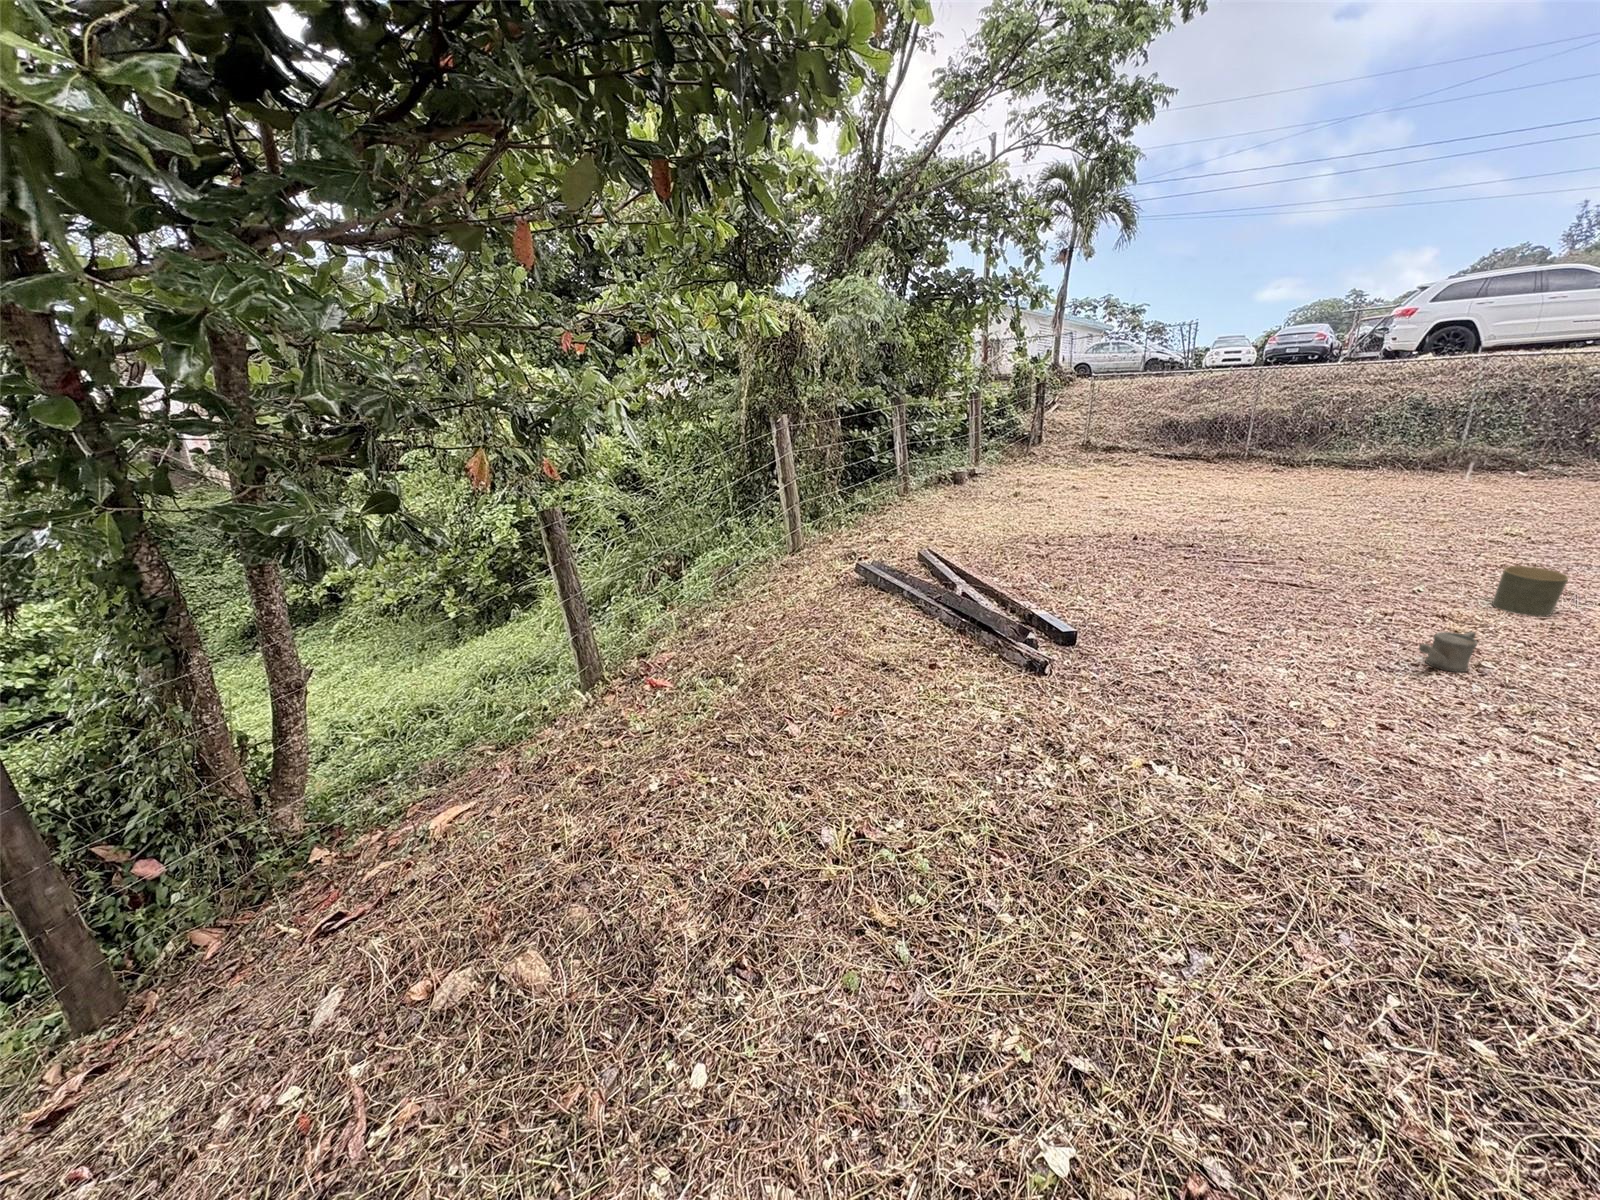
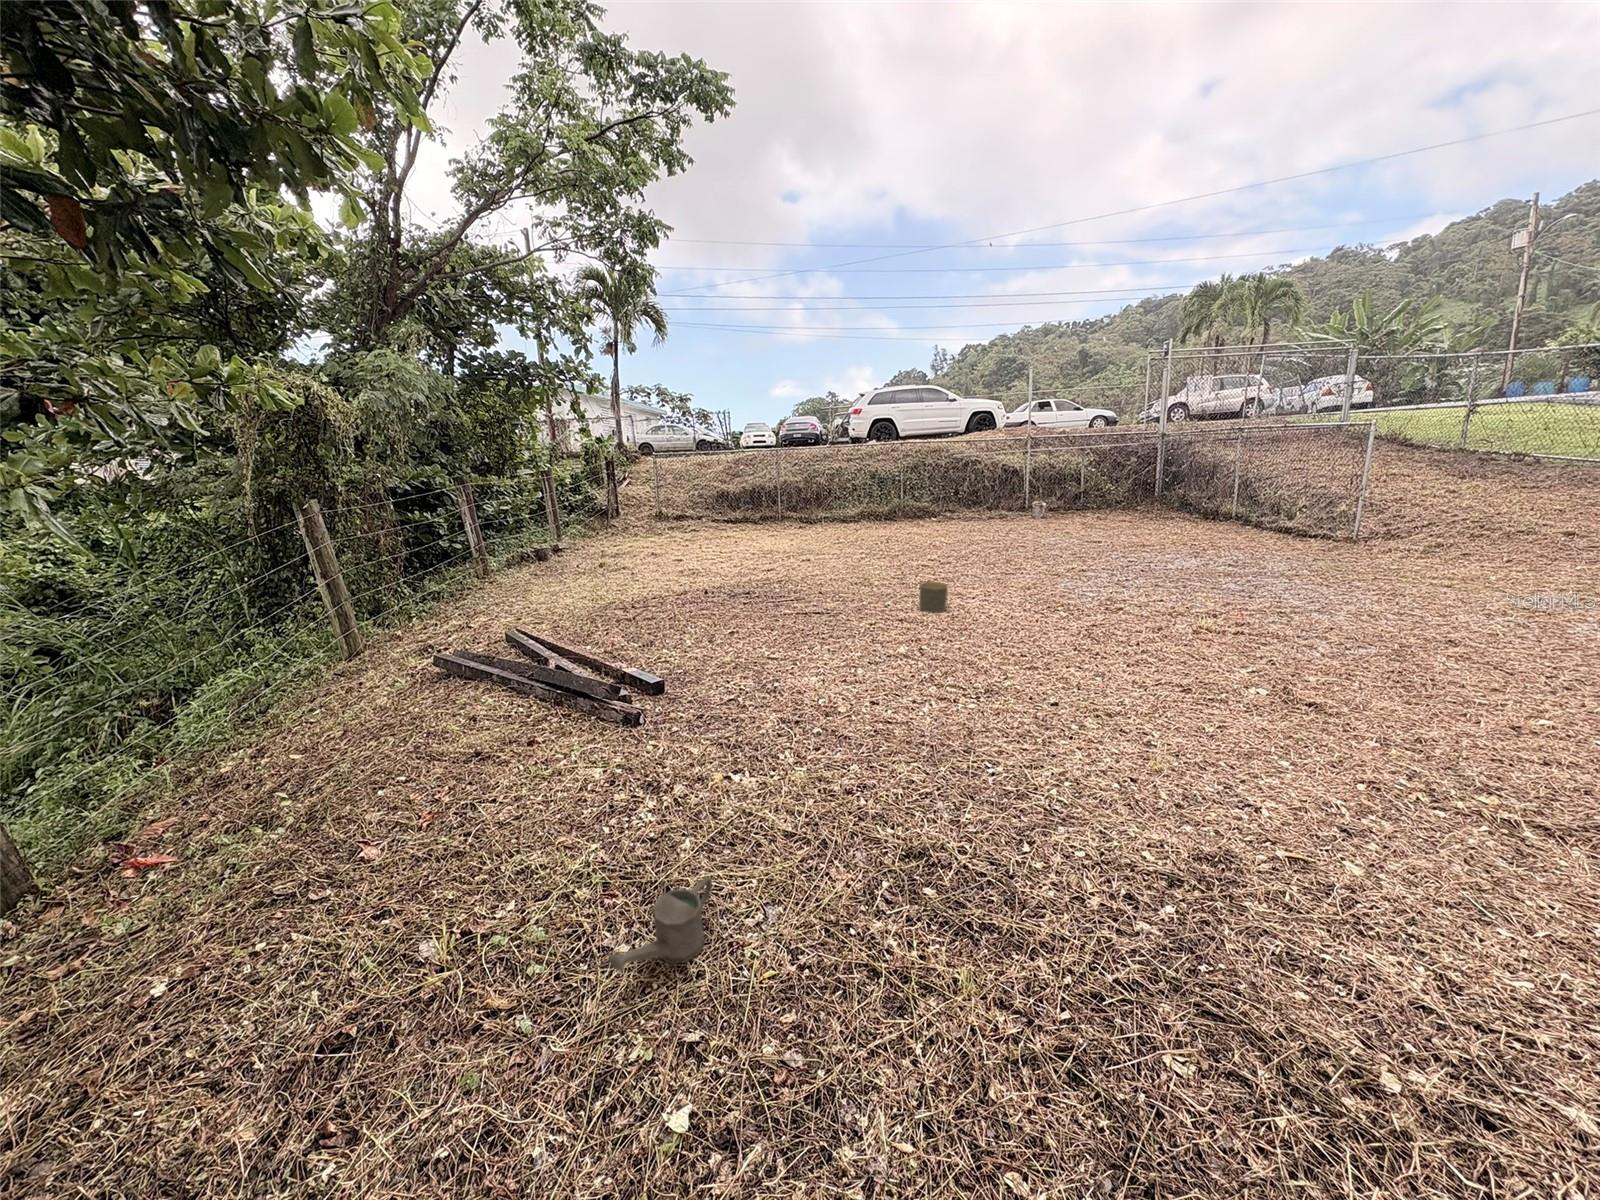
watering can: present [1419,632,1477,672] -> present [609,877,712,971]

